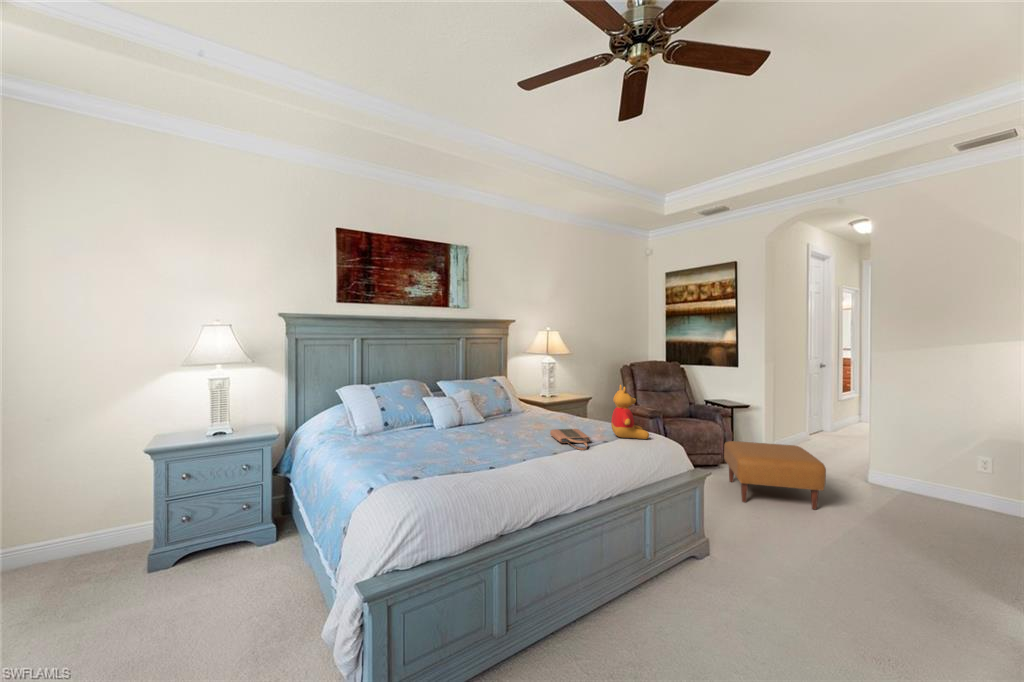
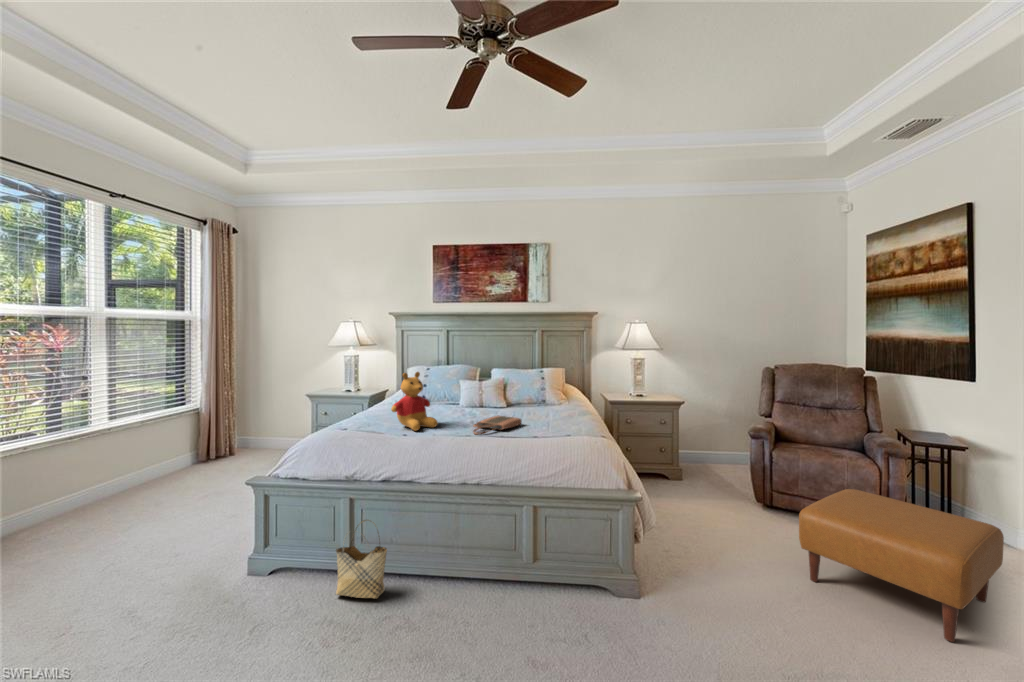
stuffed bear: present [611,385,649,439] -> present [391,372,438,431]
woven basket: none [555,562,601,655] -> present [336,520,387,598]

